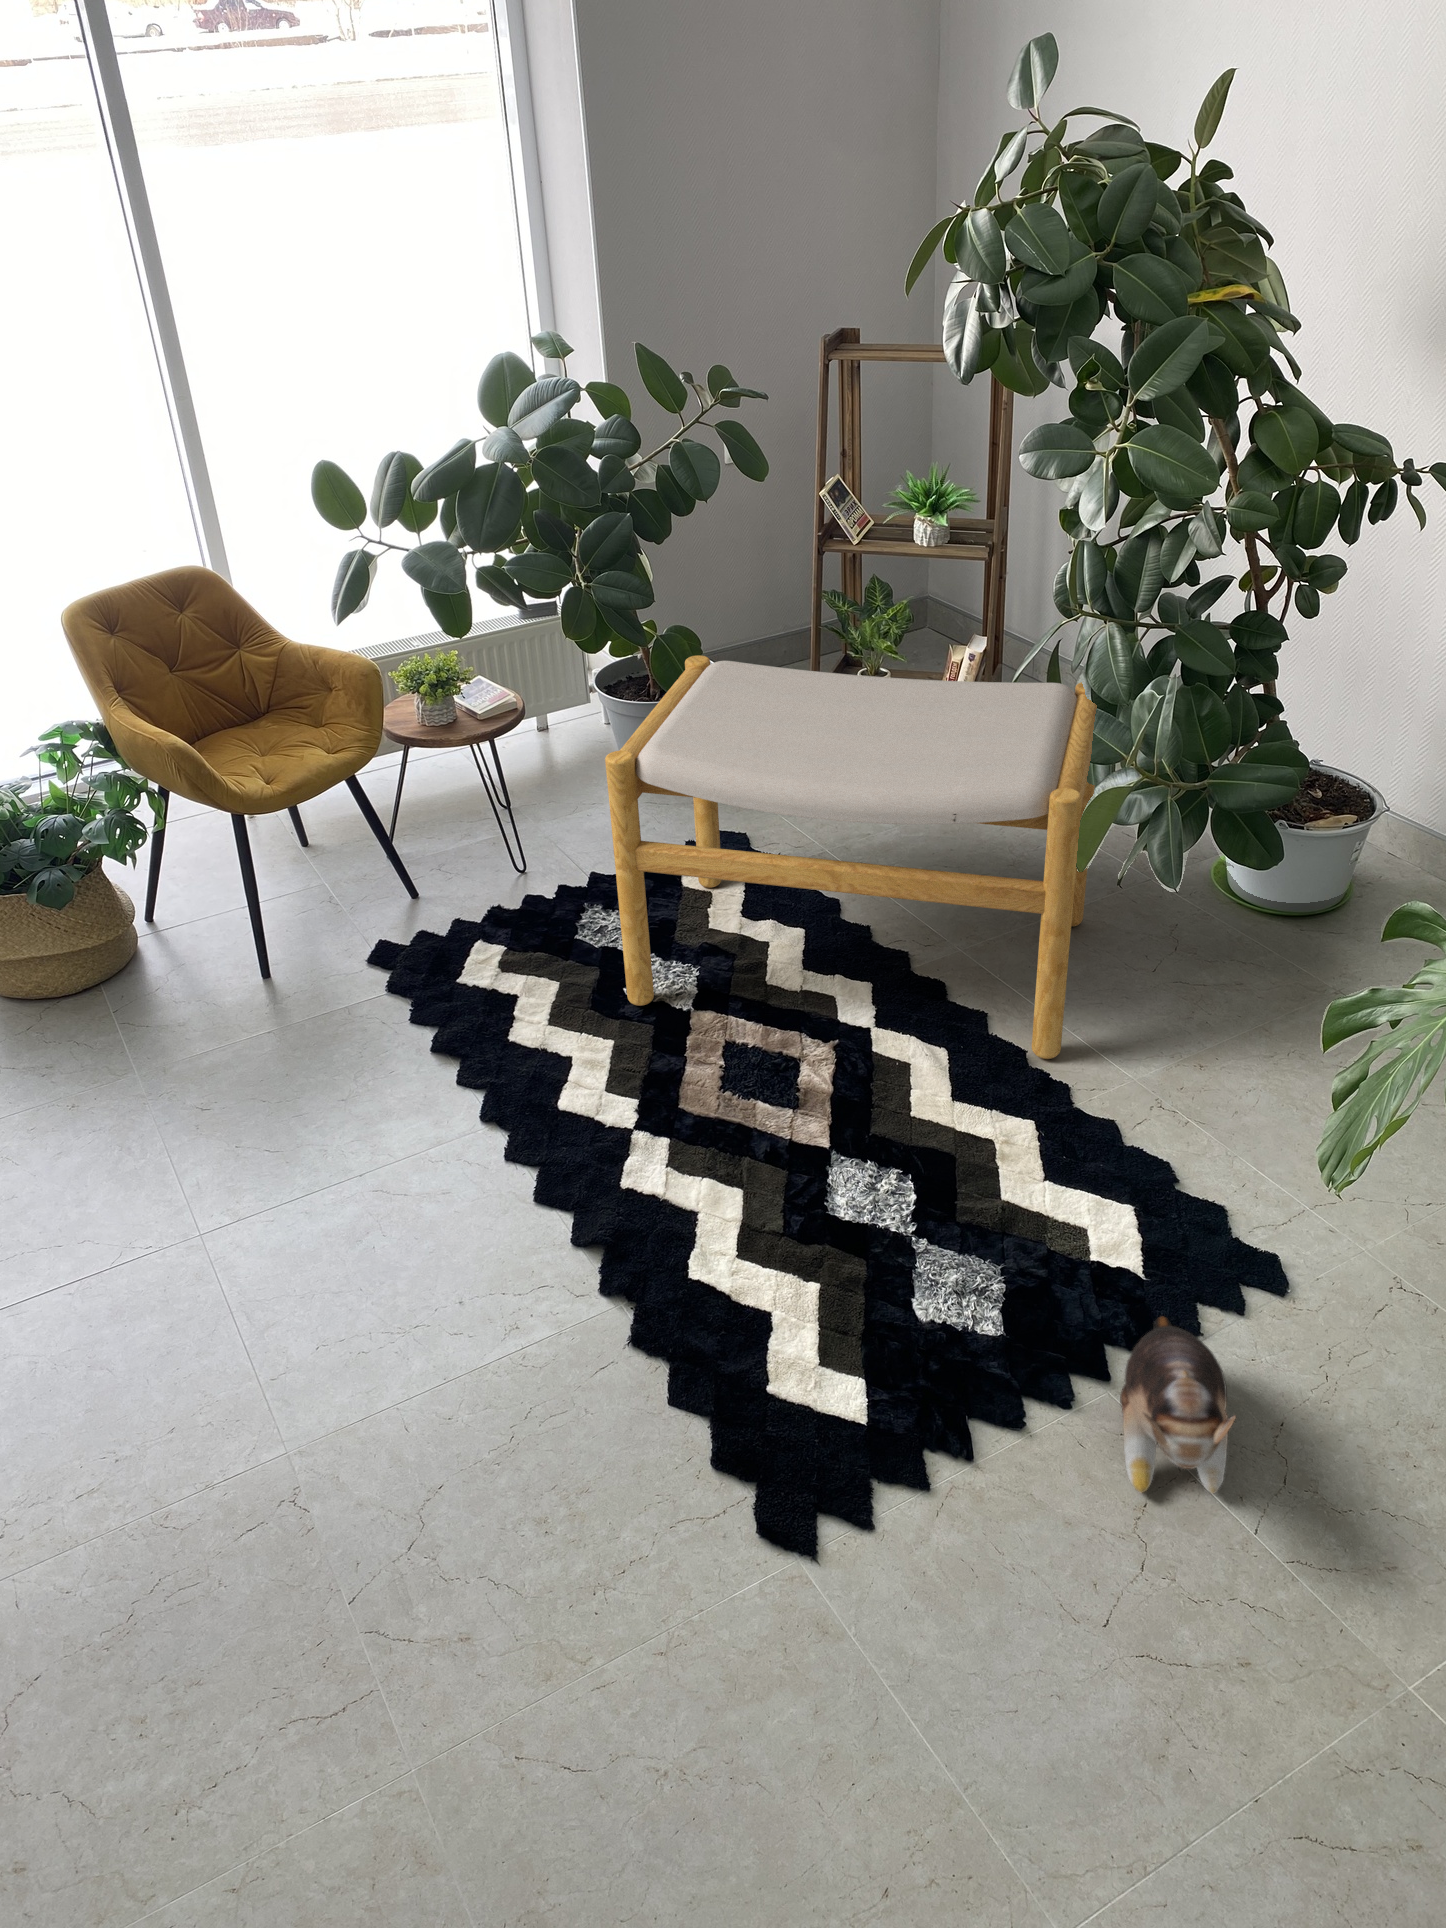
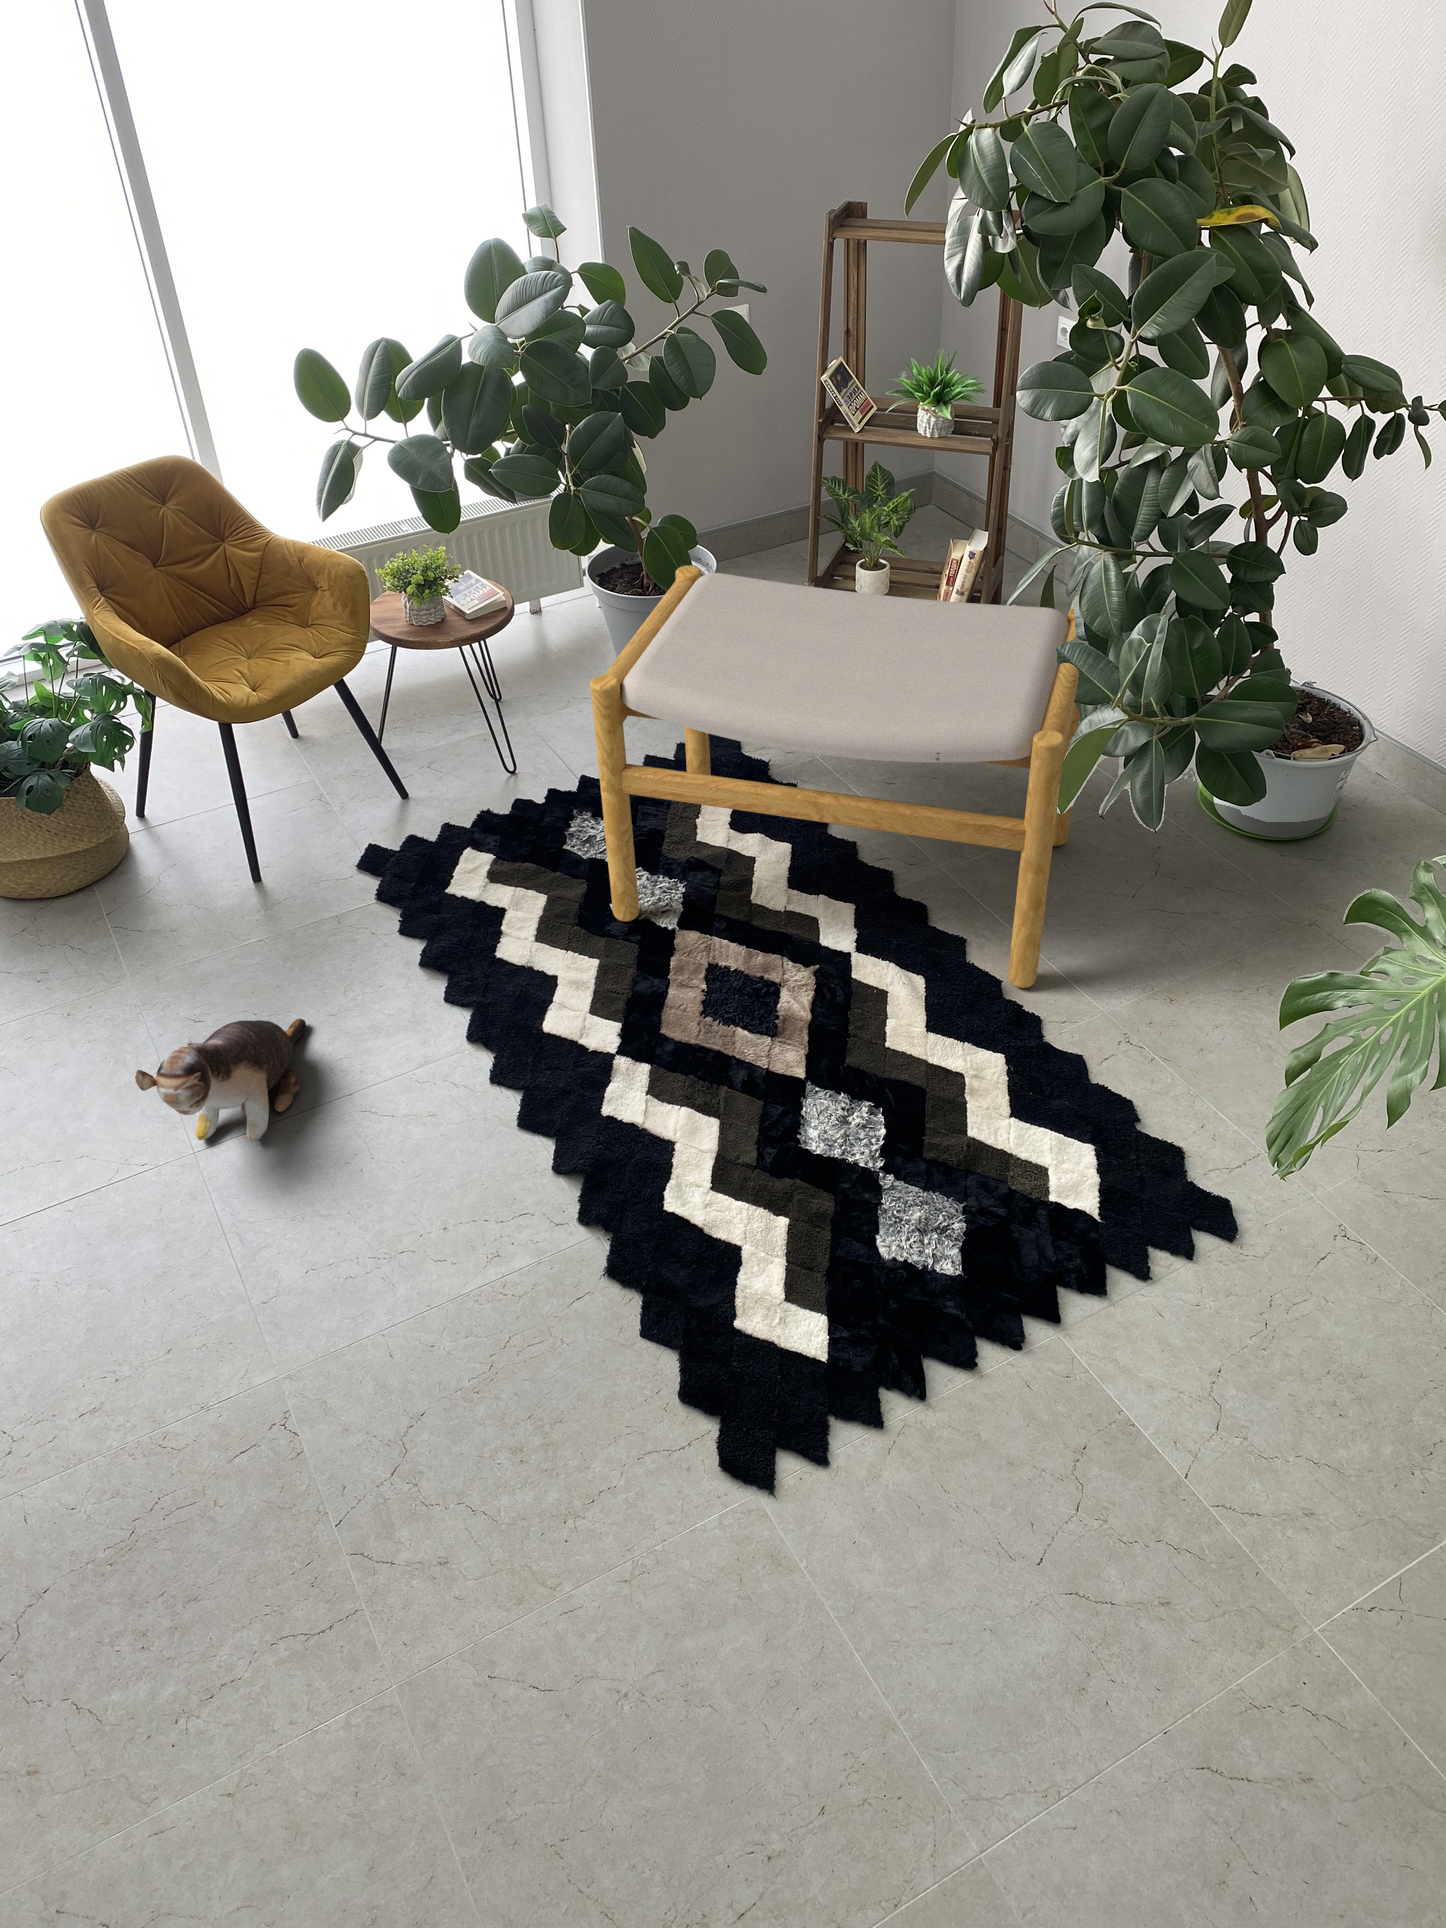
plush toy: present [1120,1317,1236,1494] -> present [135,1018,306,1141]

